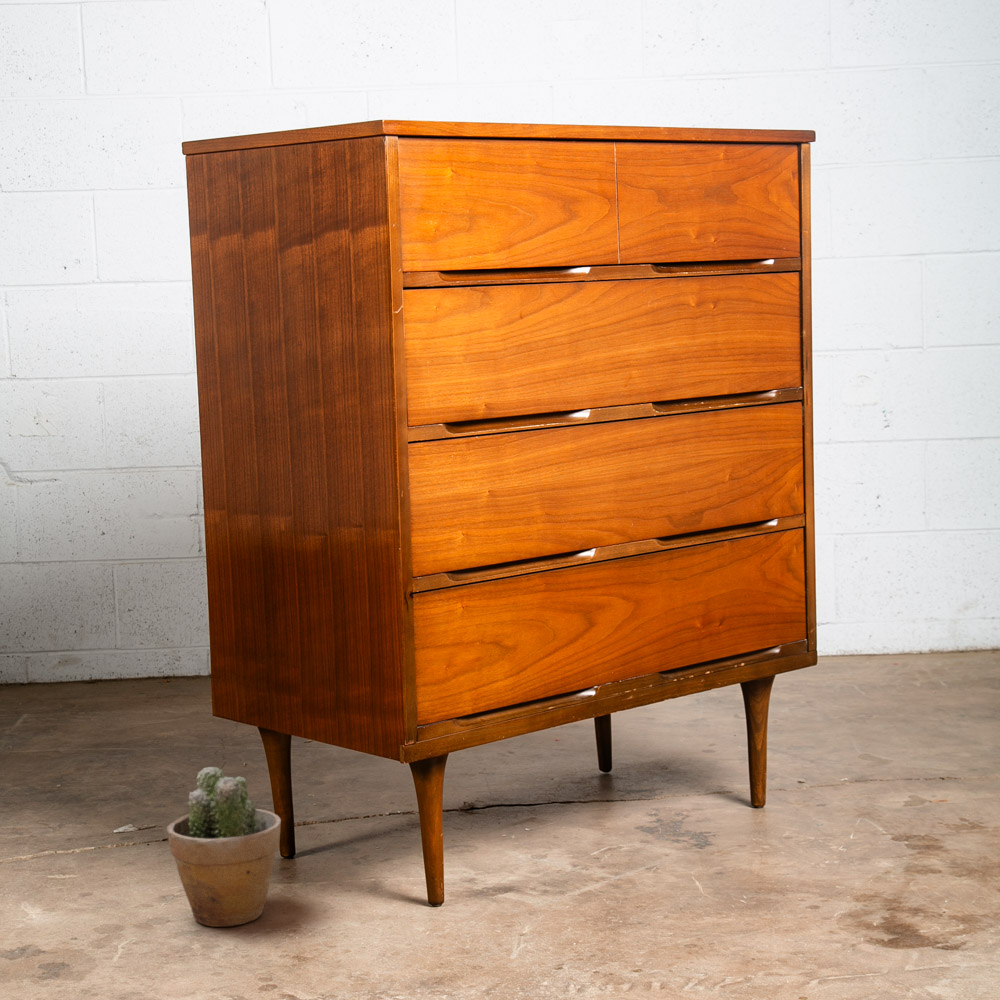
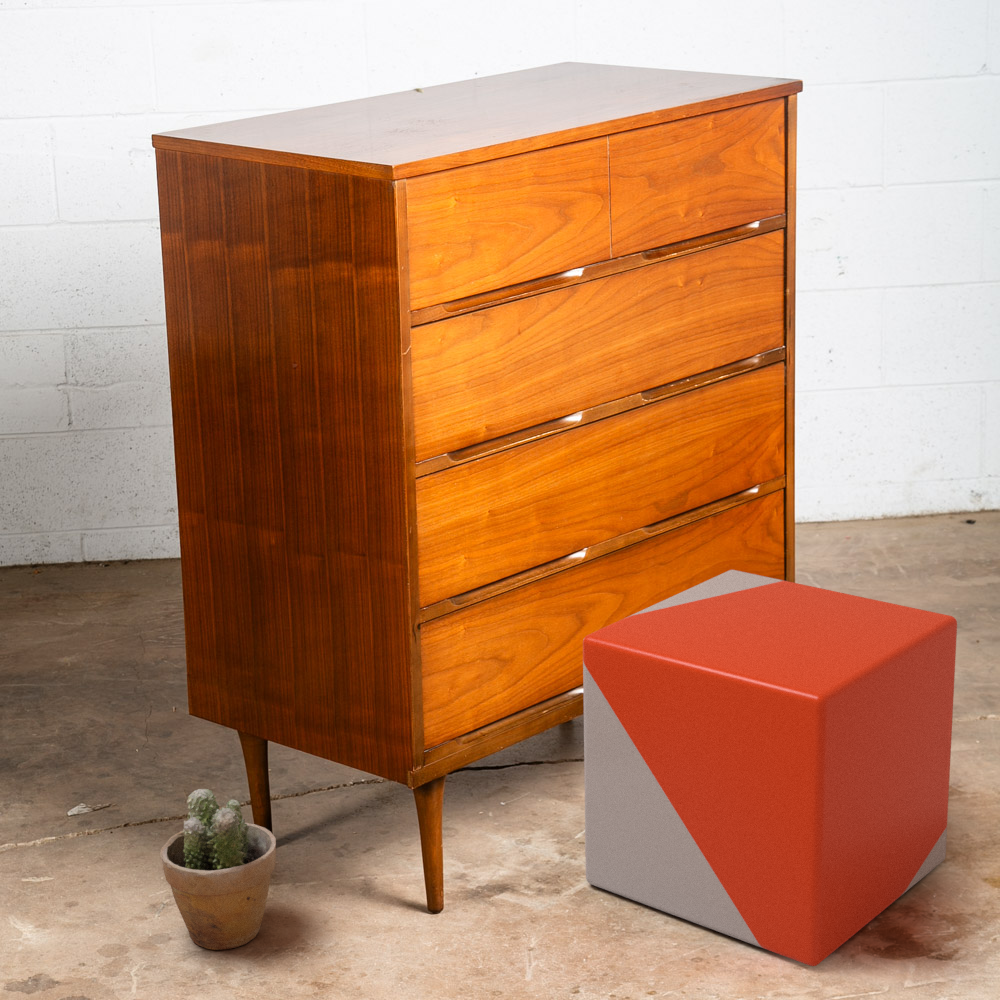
stool: none [586,592,963,952] -> present [583,570,957,966]

